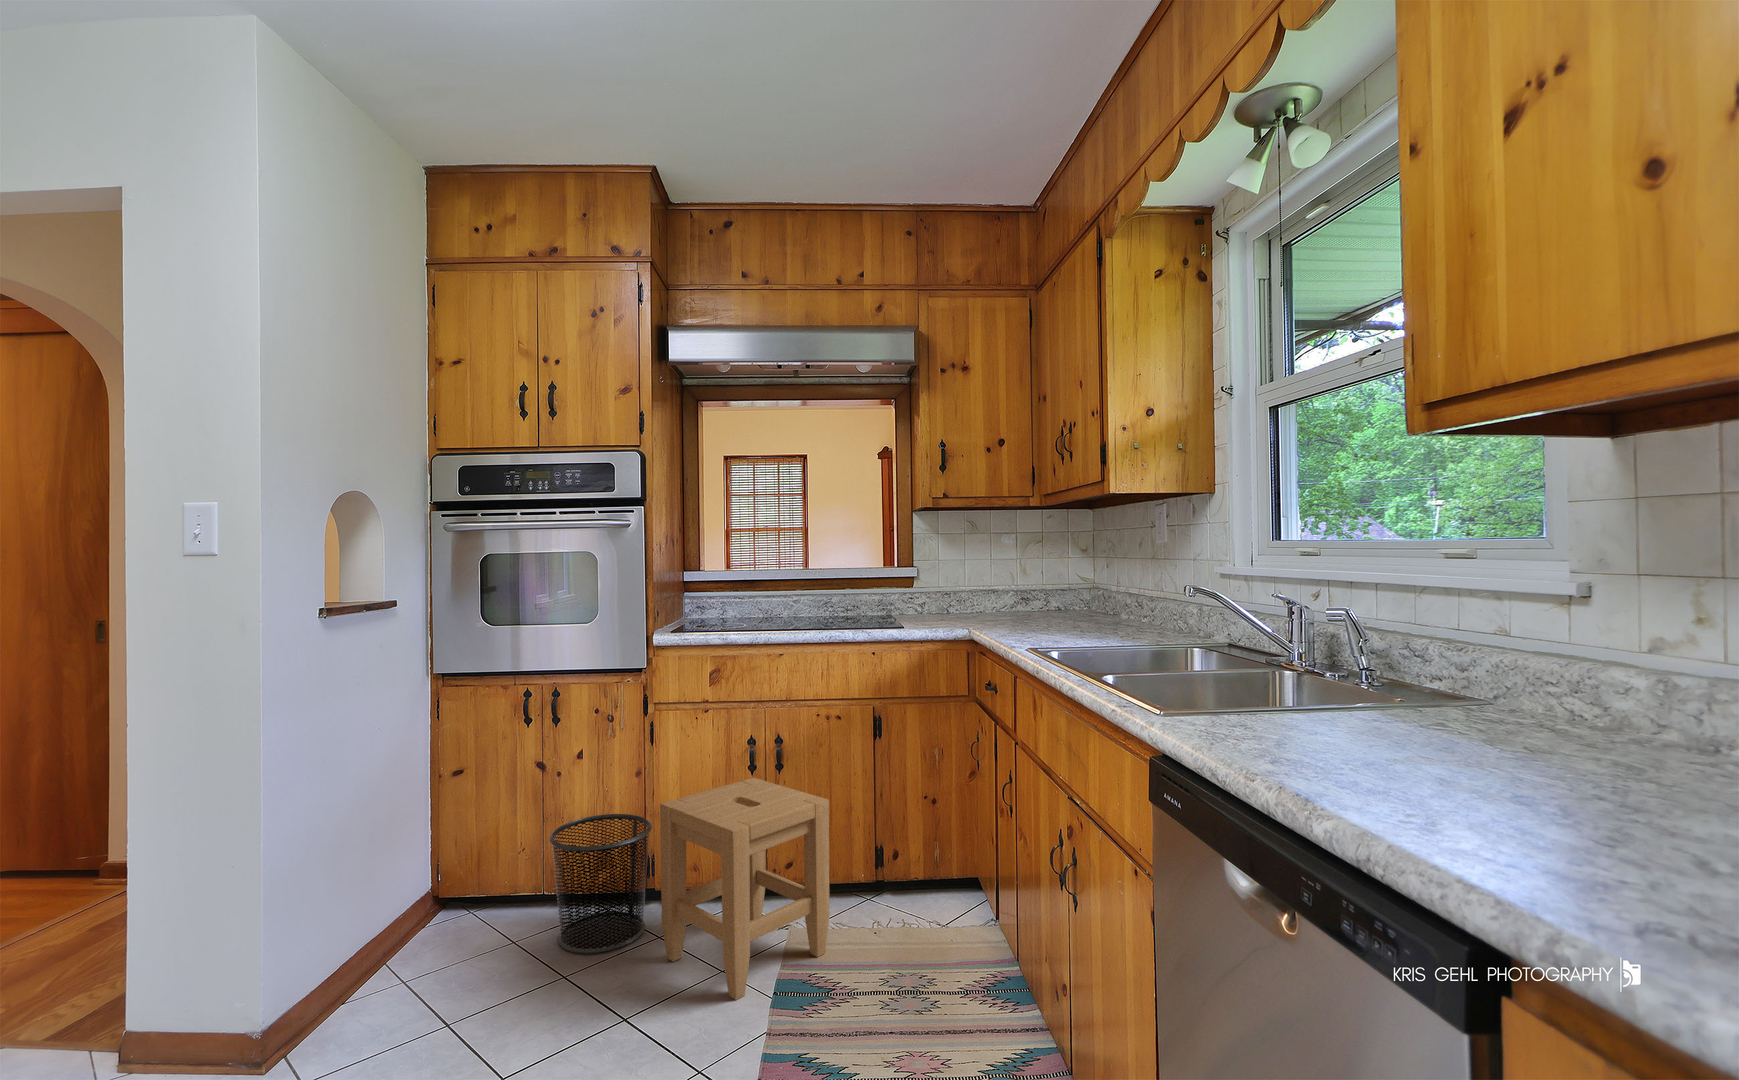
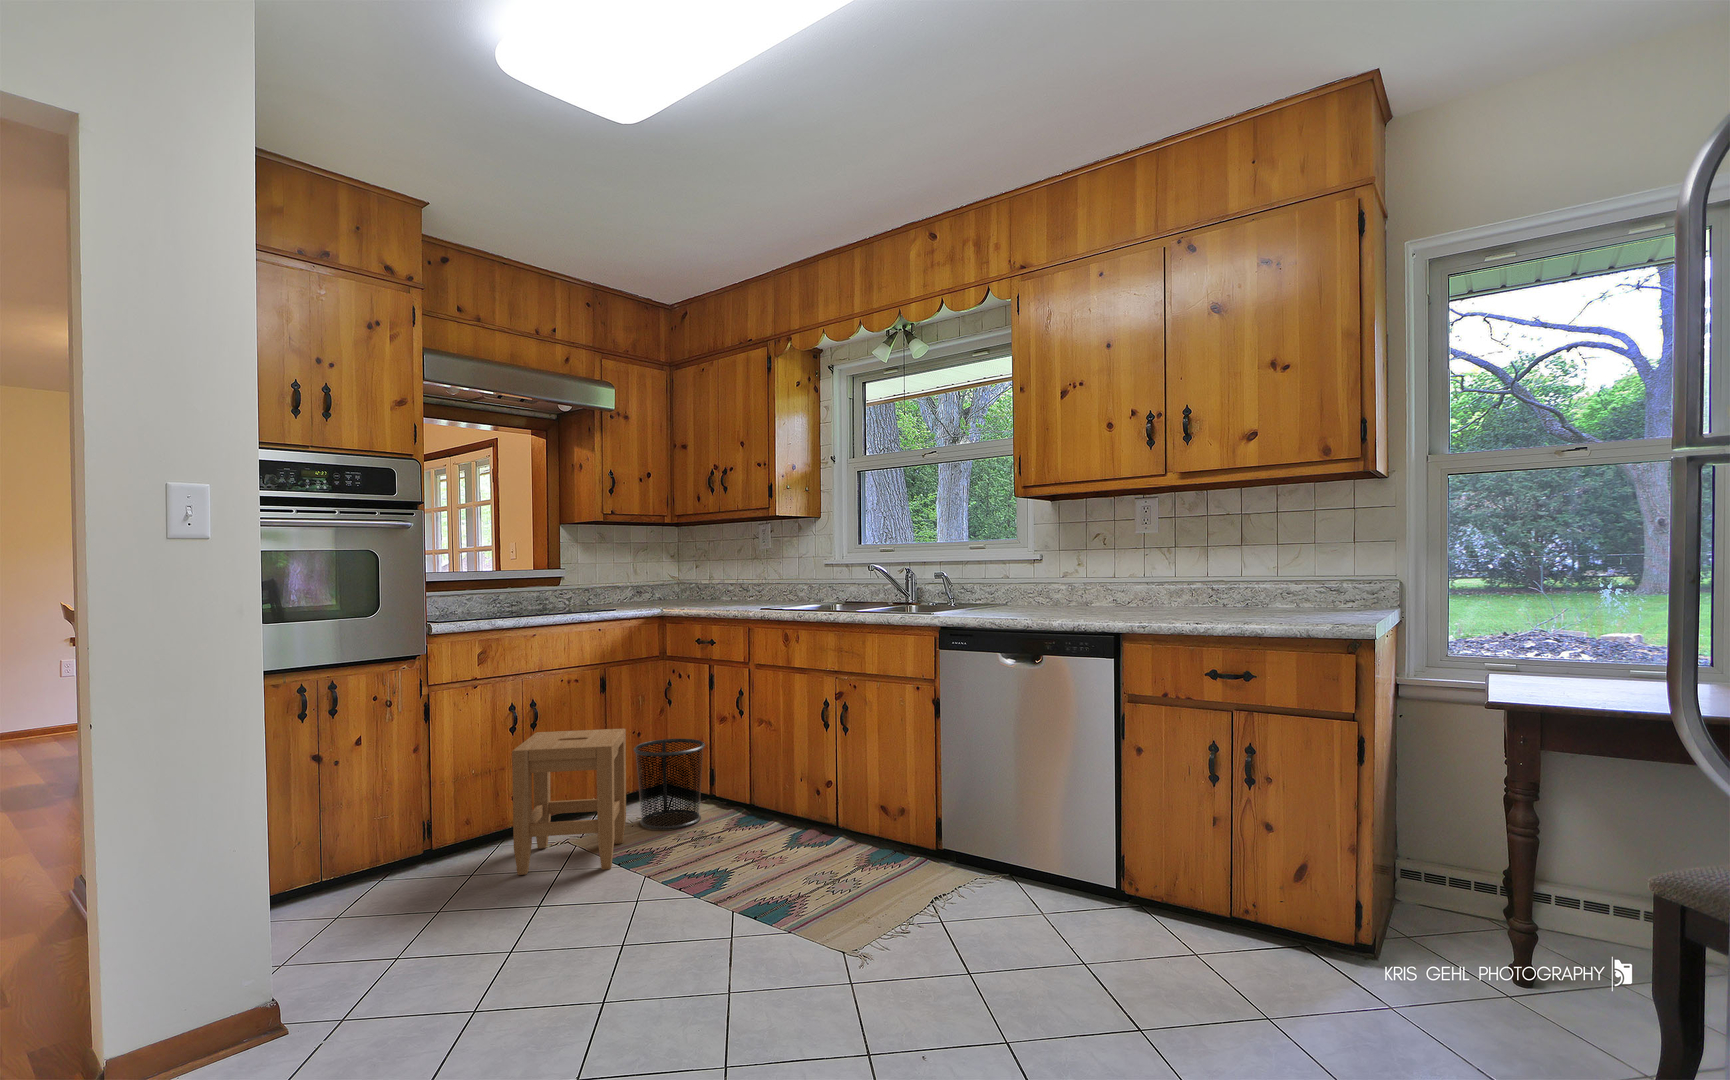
waste bin: present [549,814,652,954] -> present [634,739,705,830]

